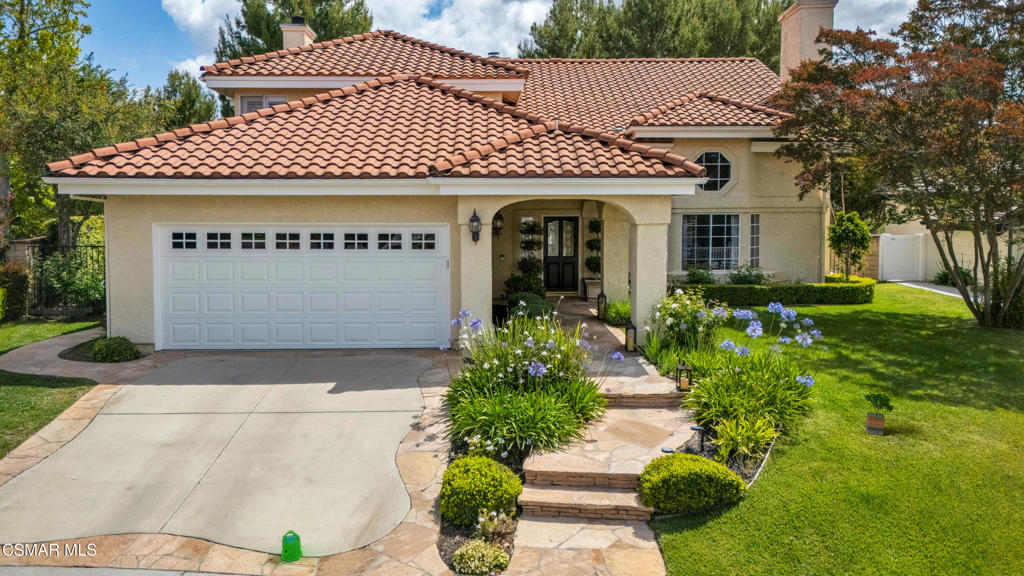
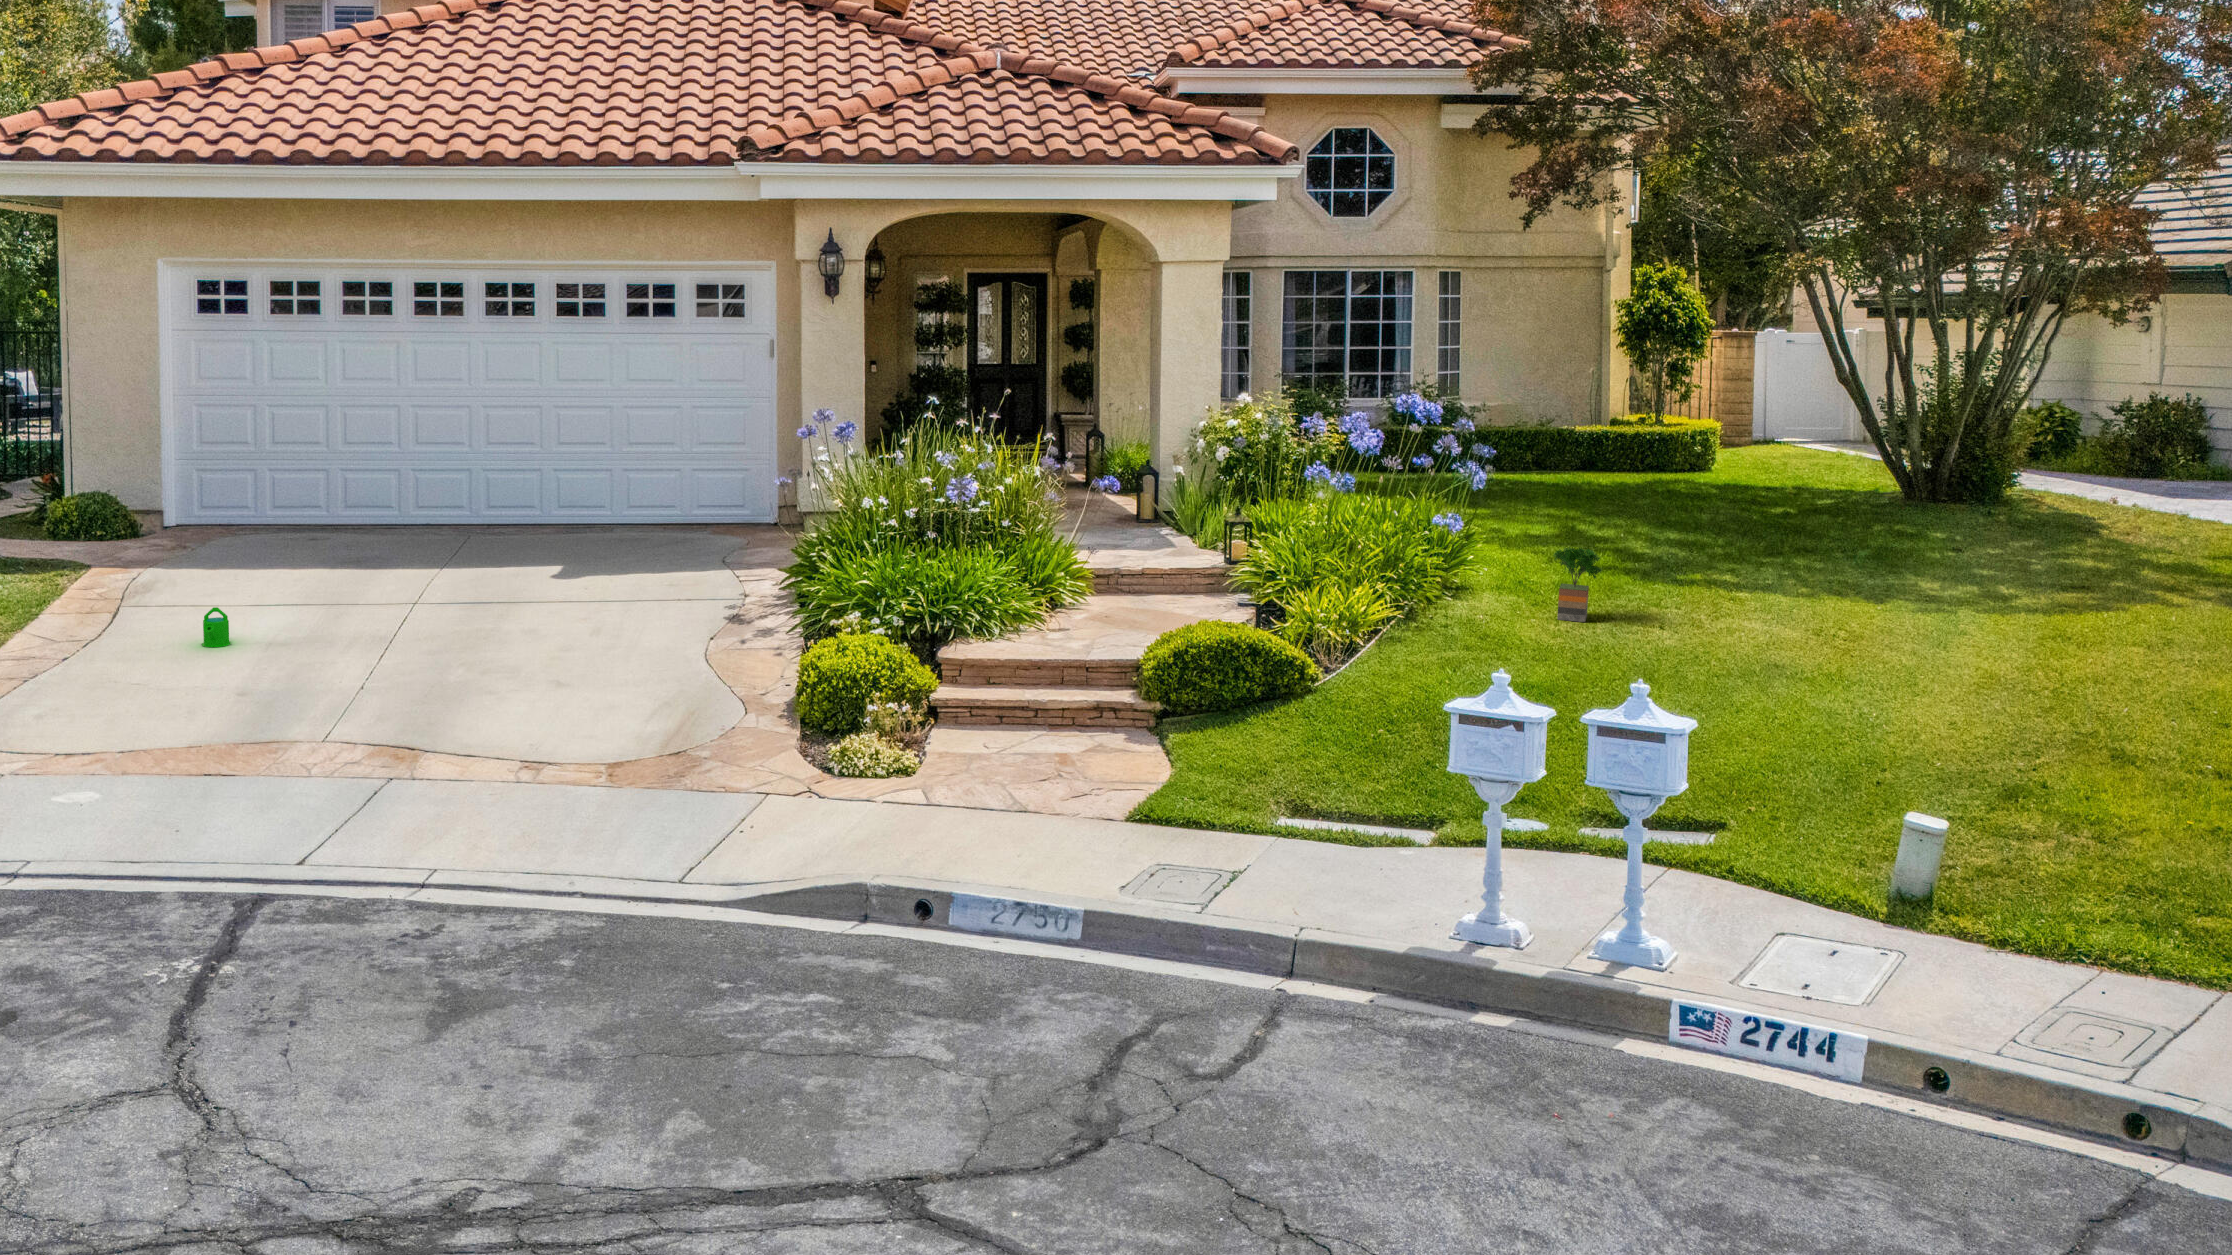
watering can: present [281,530,303,562] -> present [202,607,231,647]

